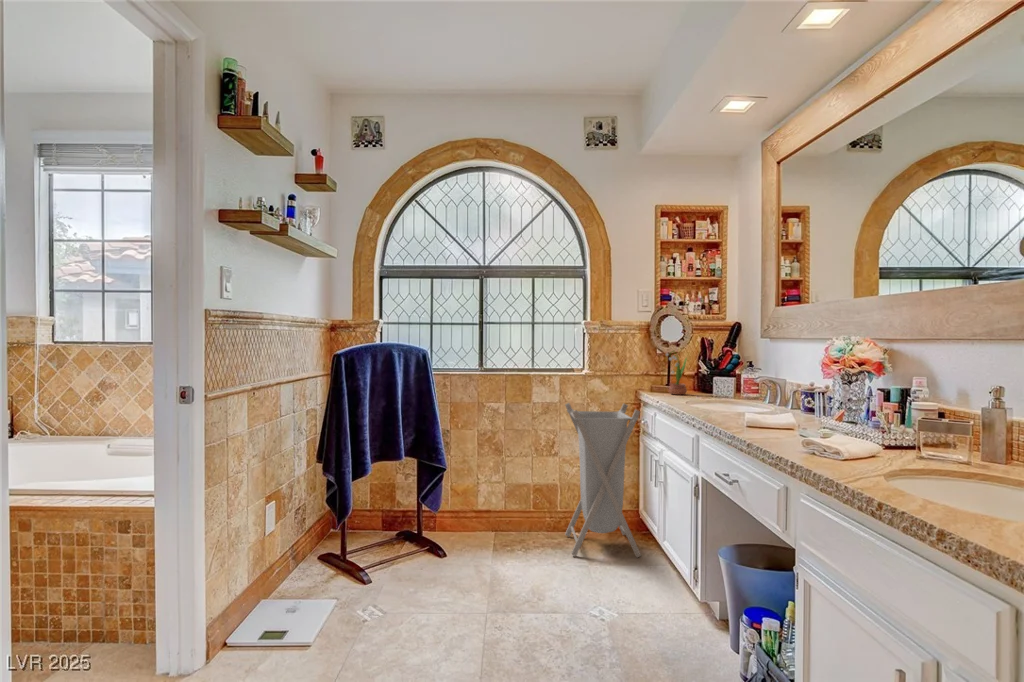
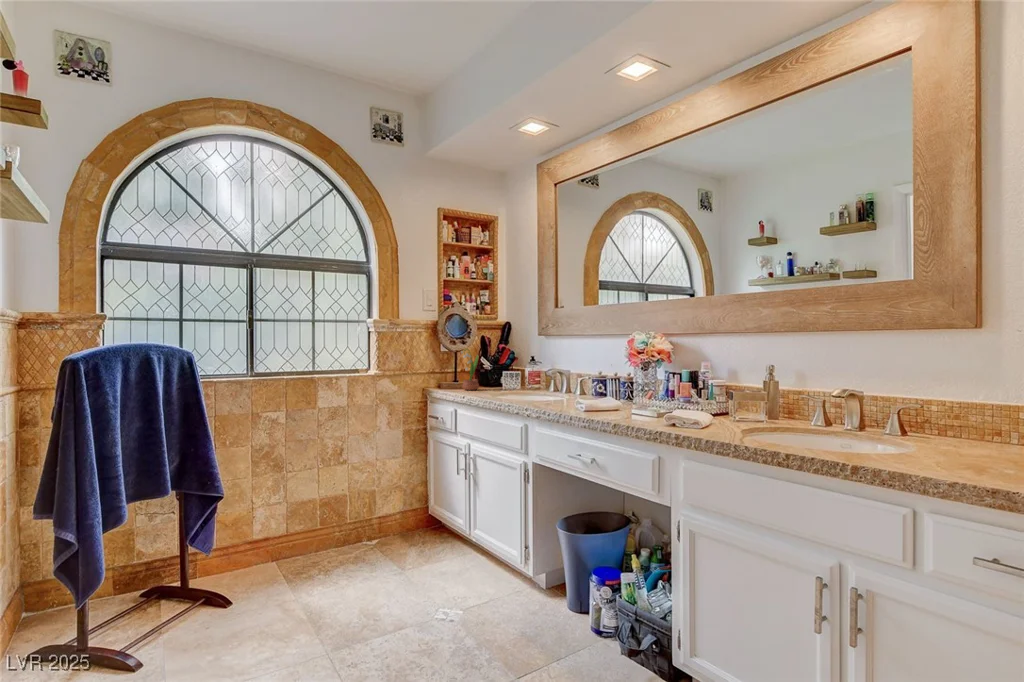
laundry hamper: present [565,403,641,557] -> none [356,402,446,567]

